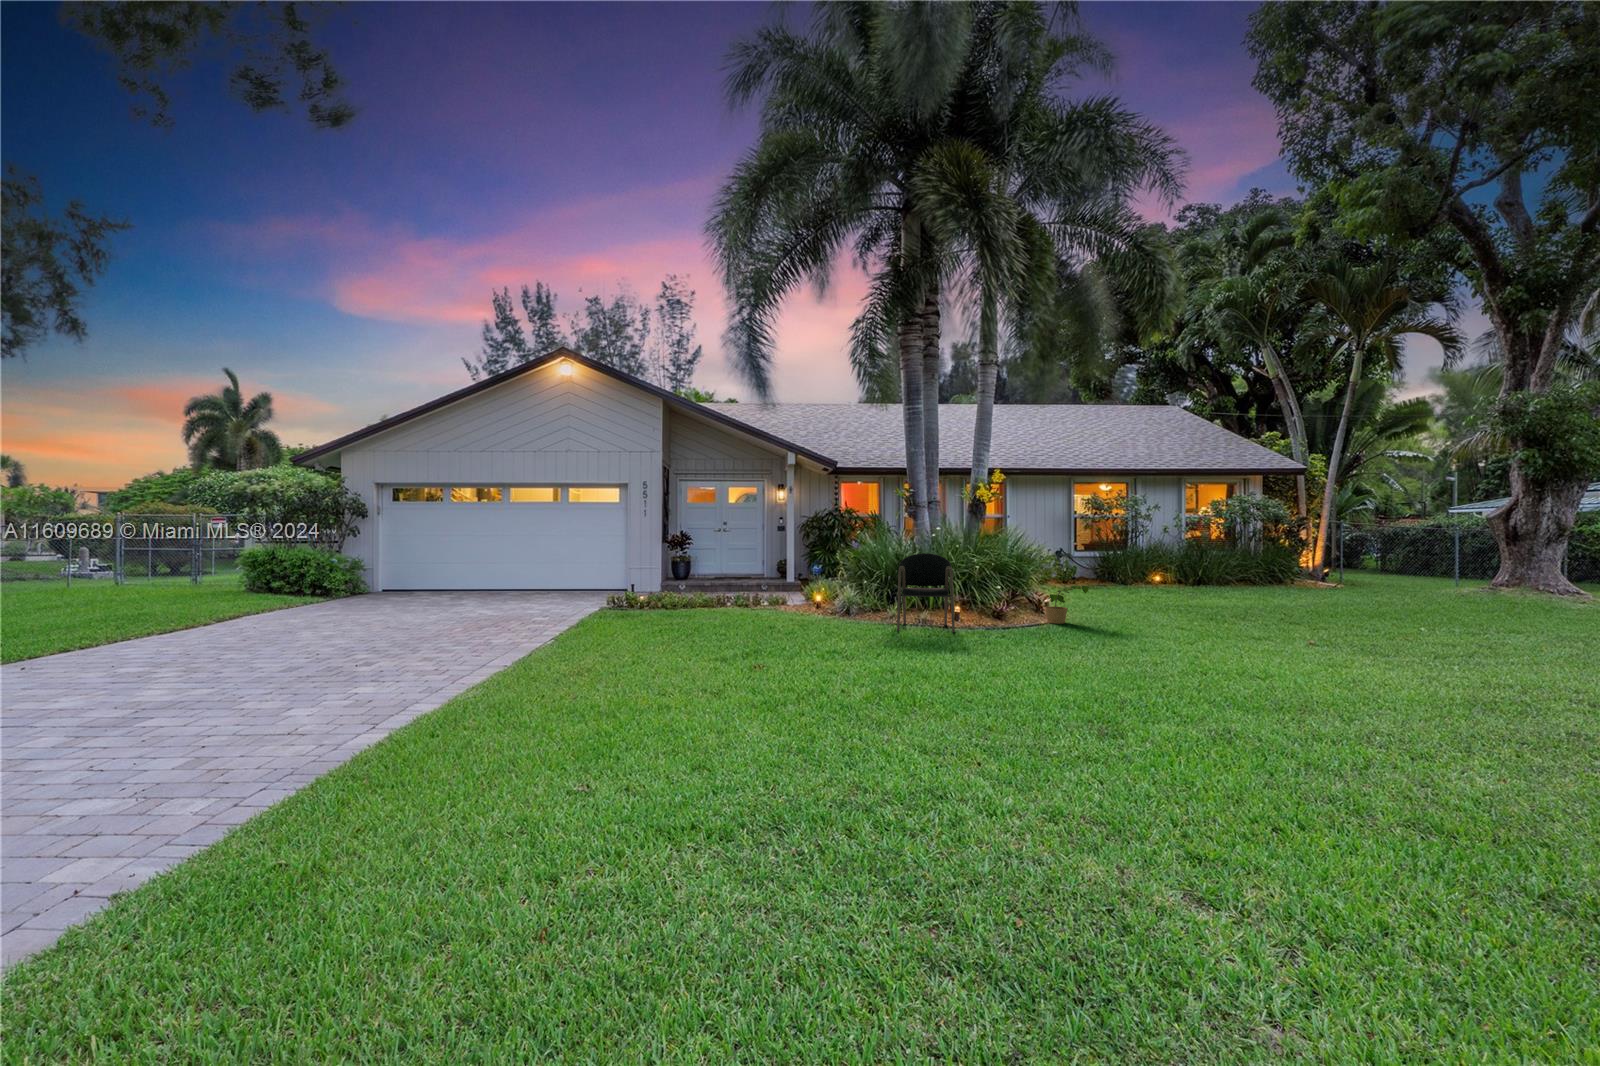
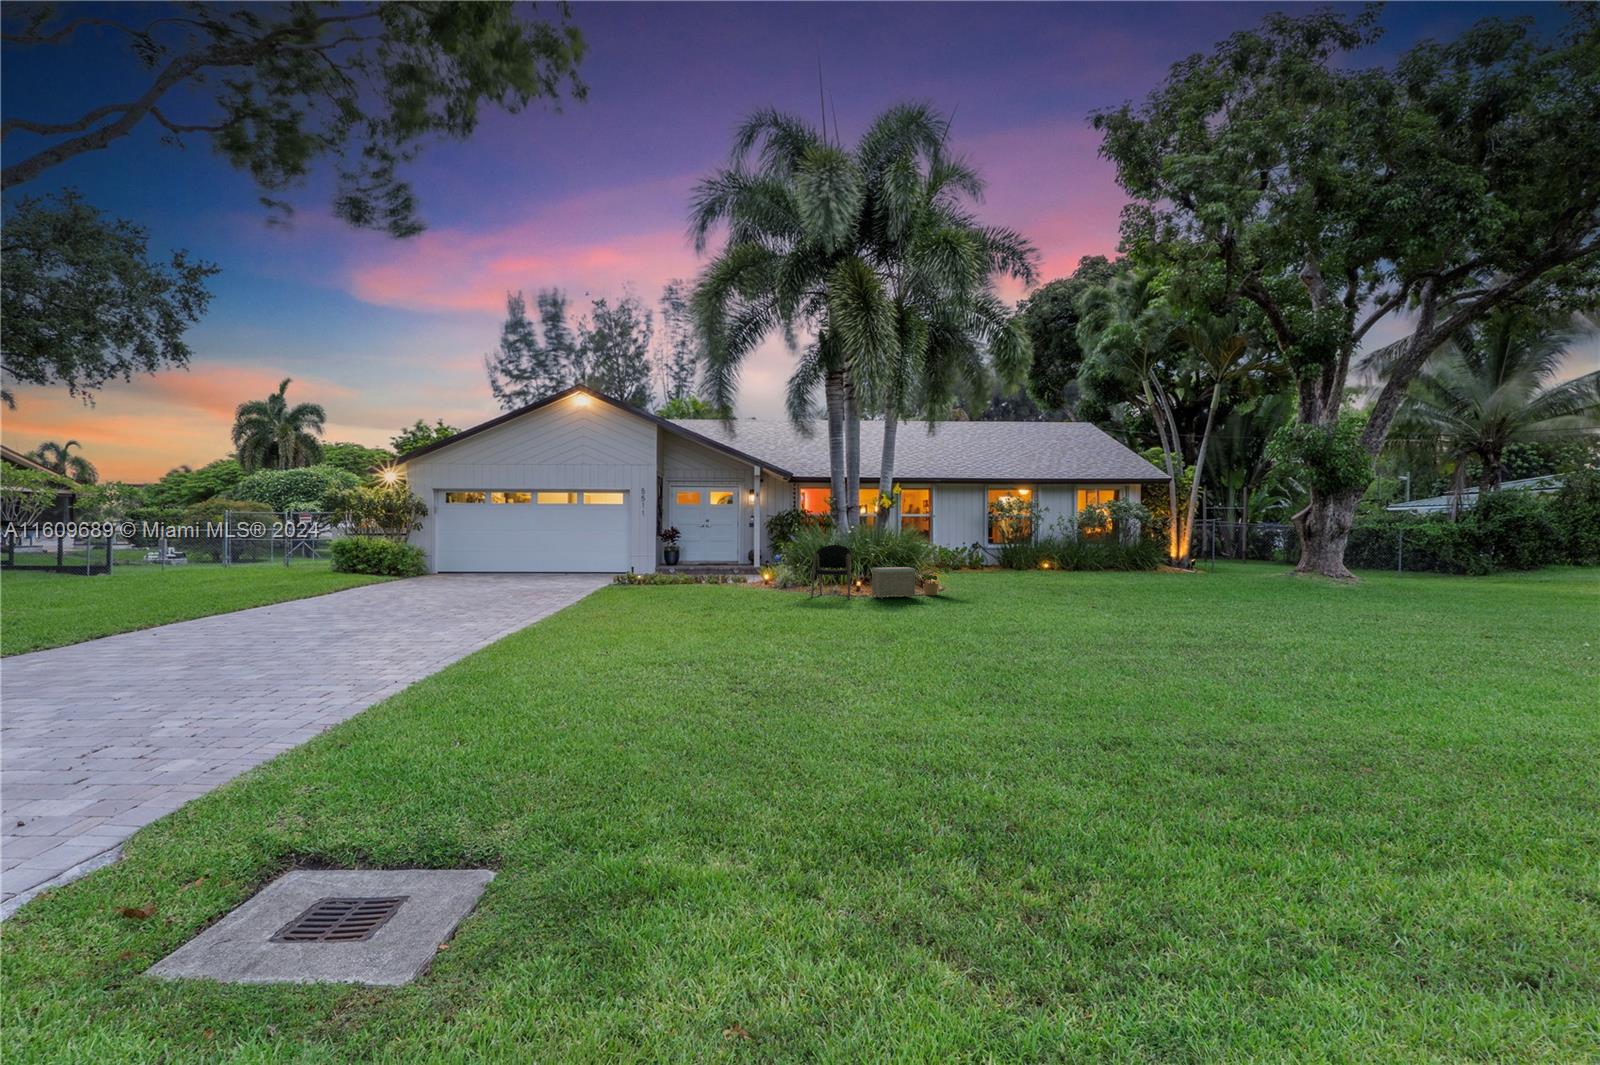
storage bench: none [979,584,1044,630] -> present [872,567,915,599]

